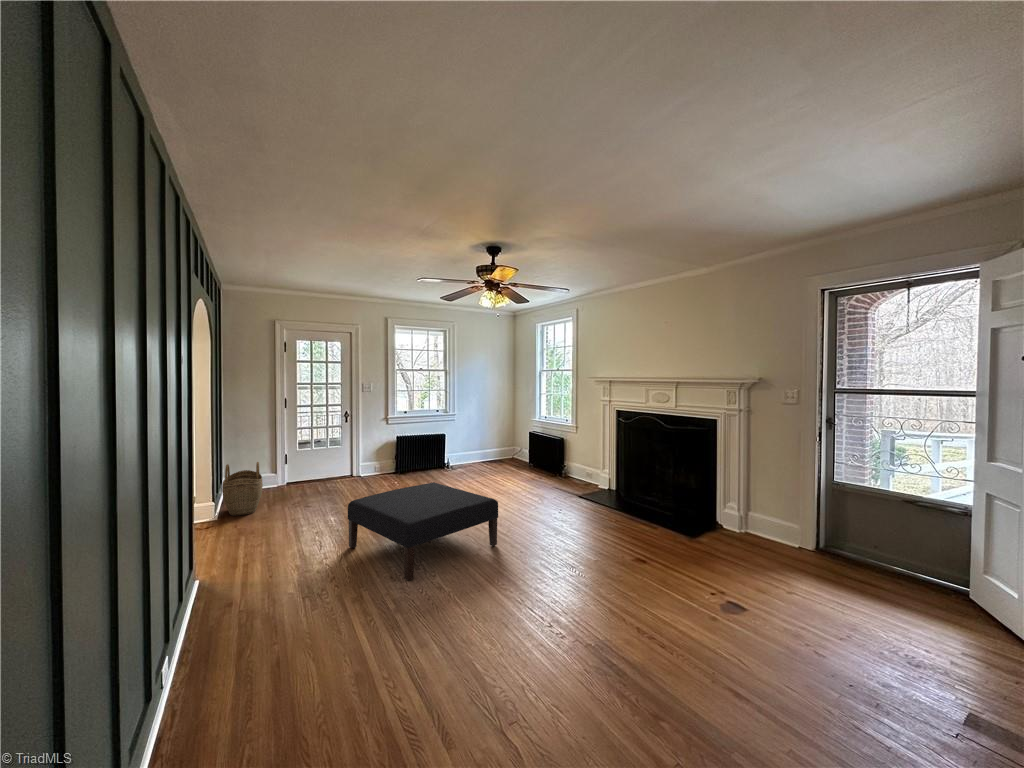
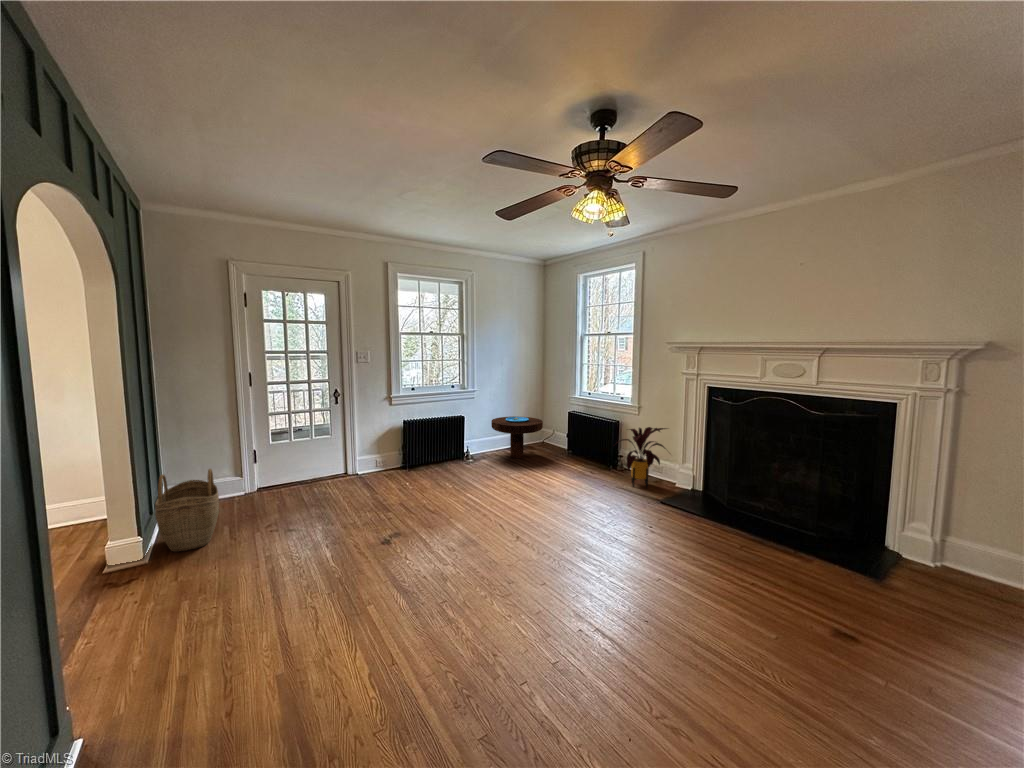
side table: none [467,435,507,468] -> present [491,416,543,458]
house plant: none [549,441,593,487] -> present [621,427,667,488]
ottoman: present [348,482,498,580] -> none [358,500,601,709]

